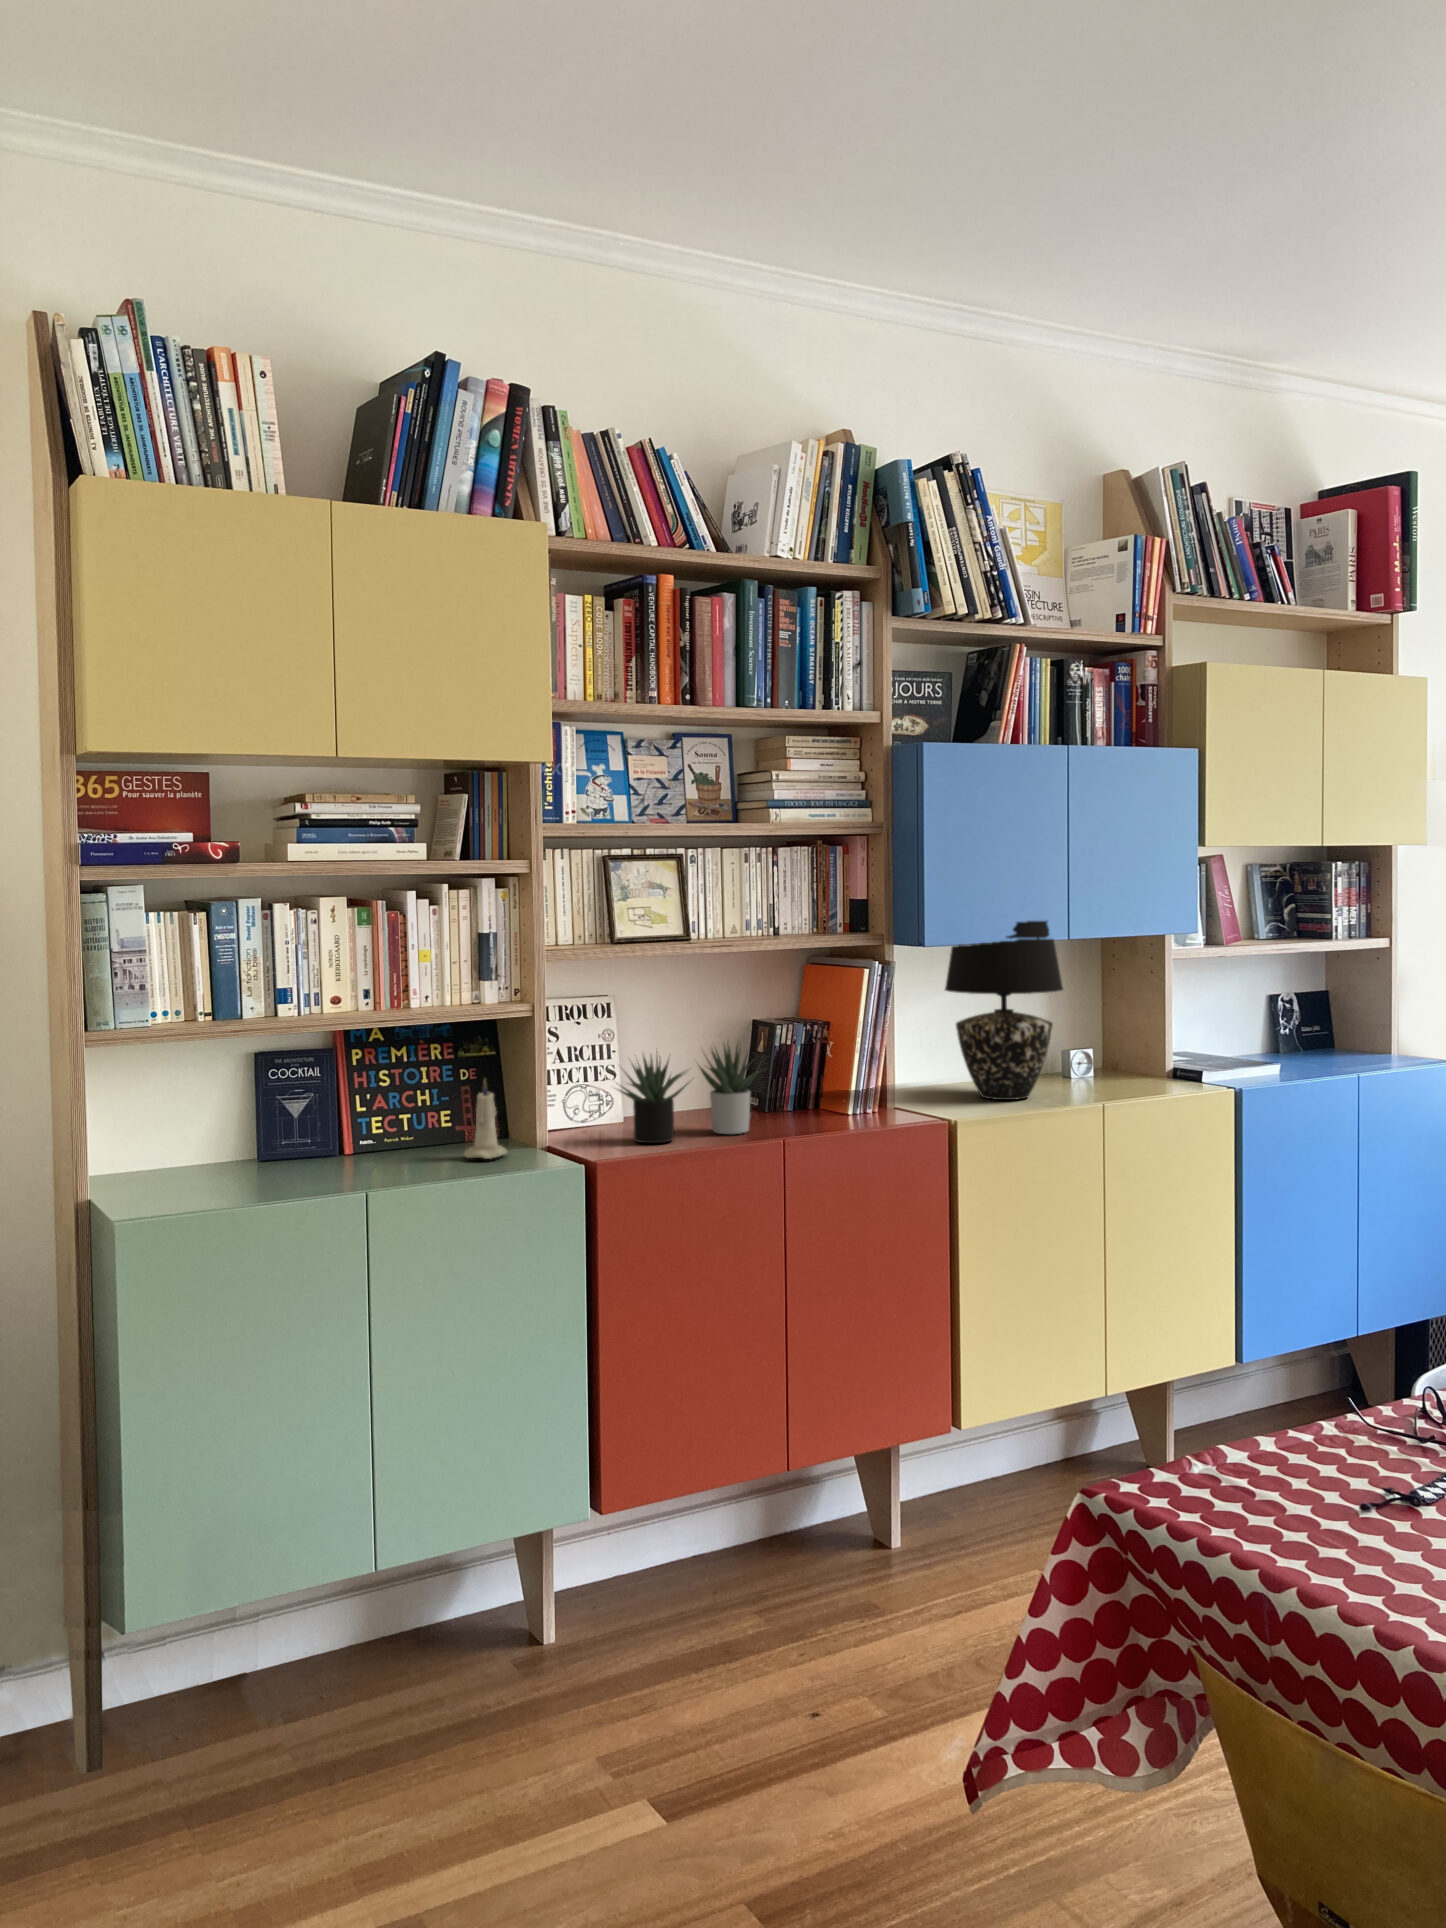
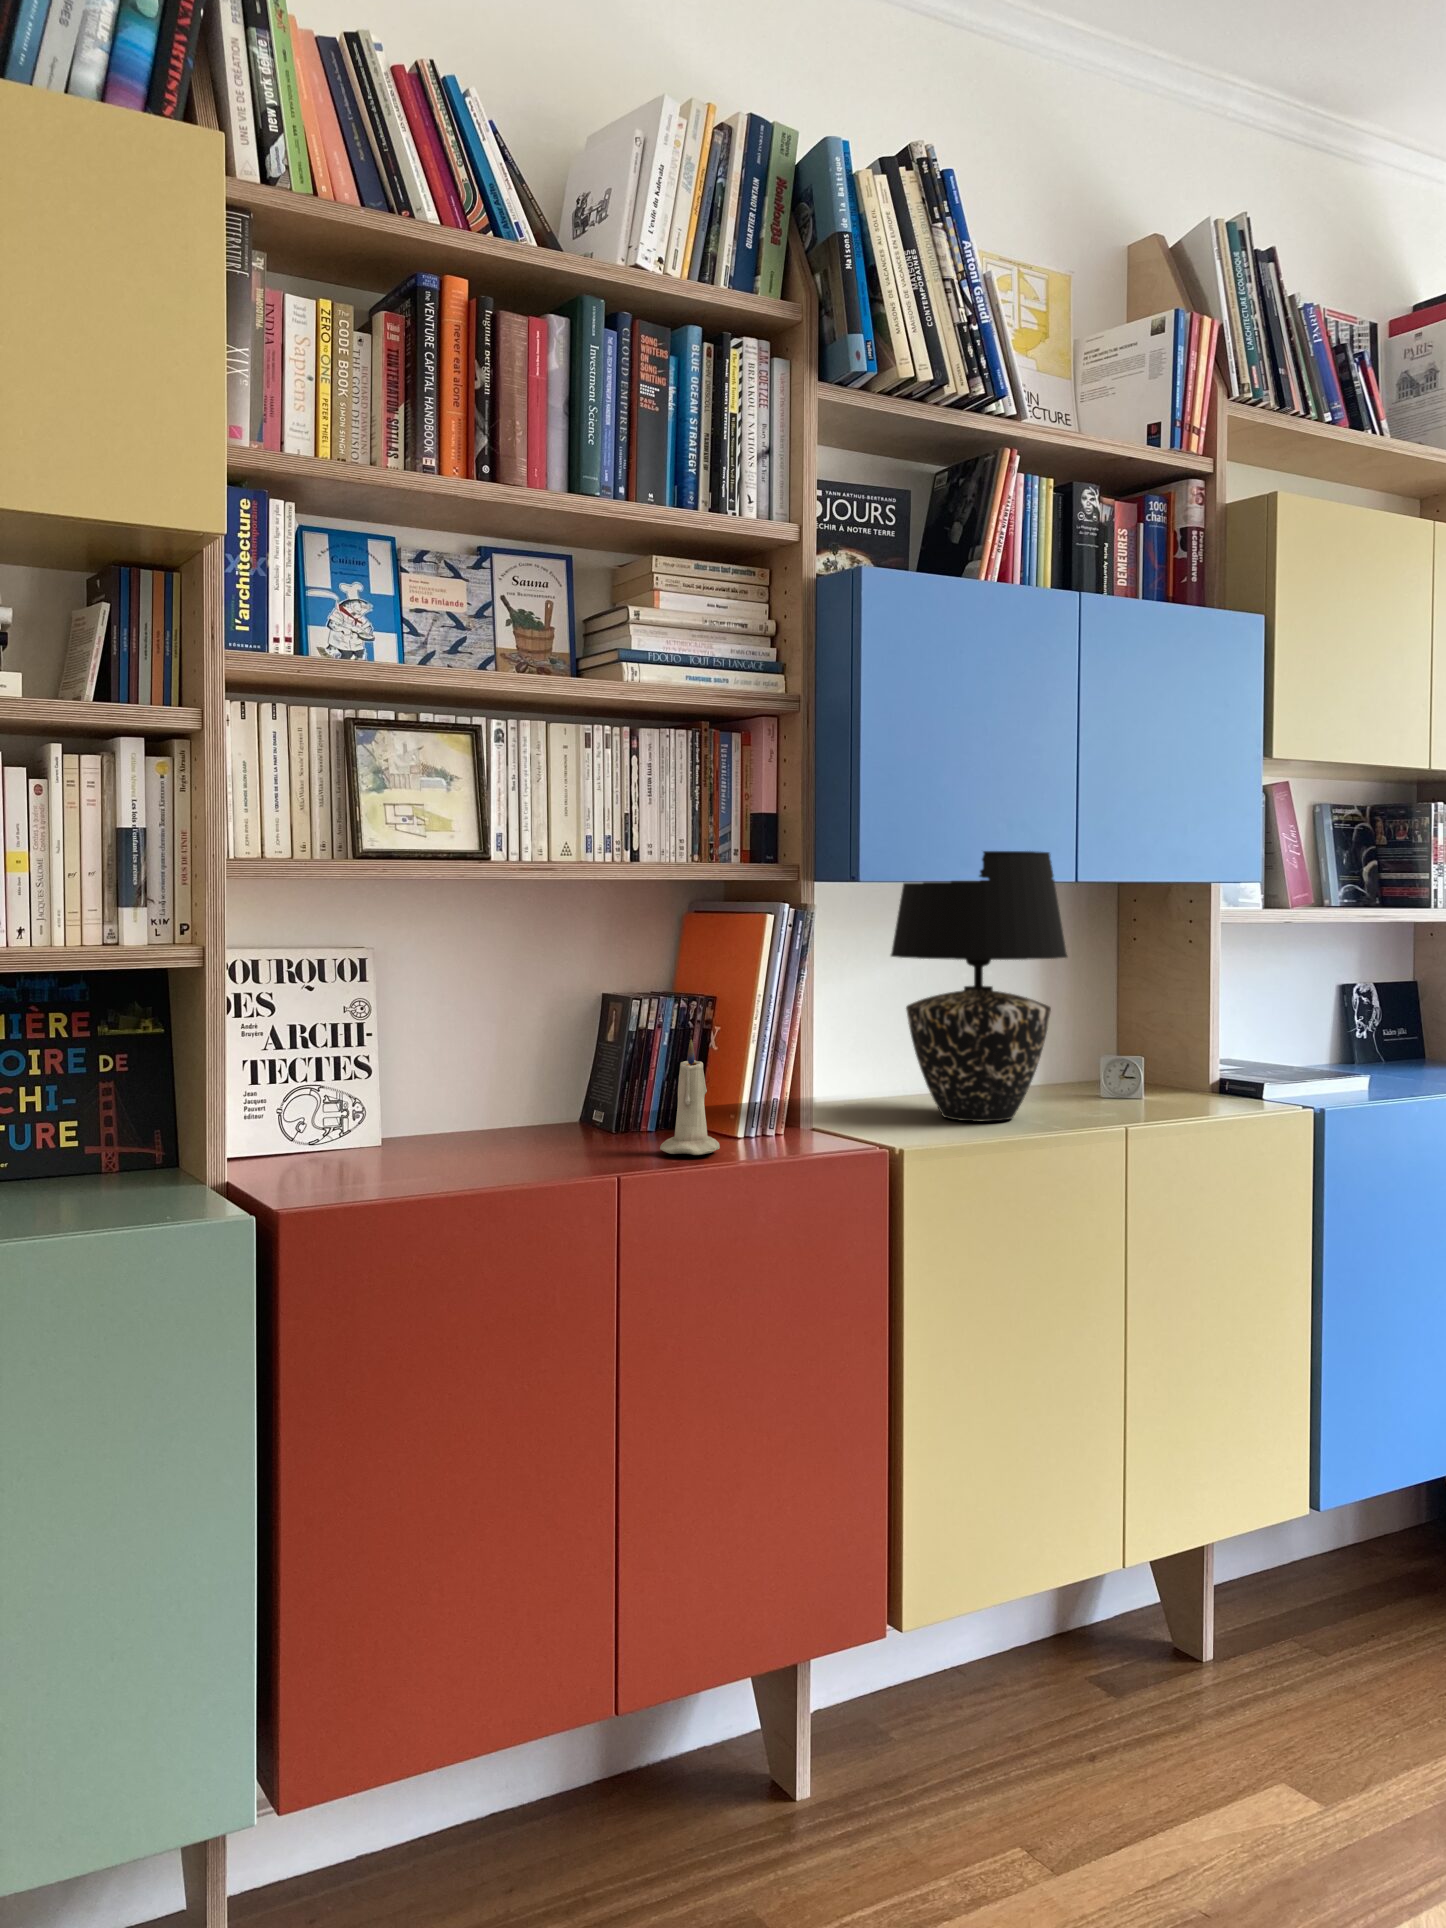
succulent plant: present [614,1042,760,1143] -> none [339,1010,609,1180]
candle: present [464,1080,507,1159] -> present [660,1040,720,1155]

